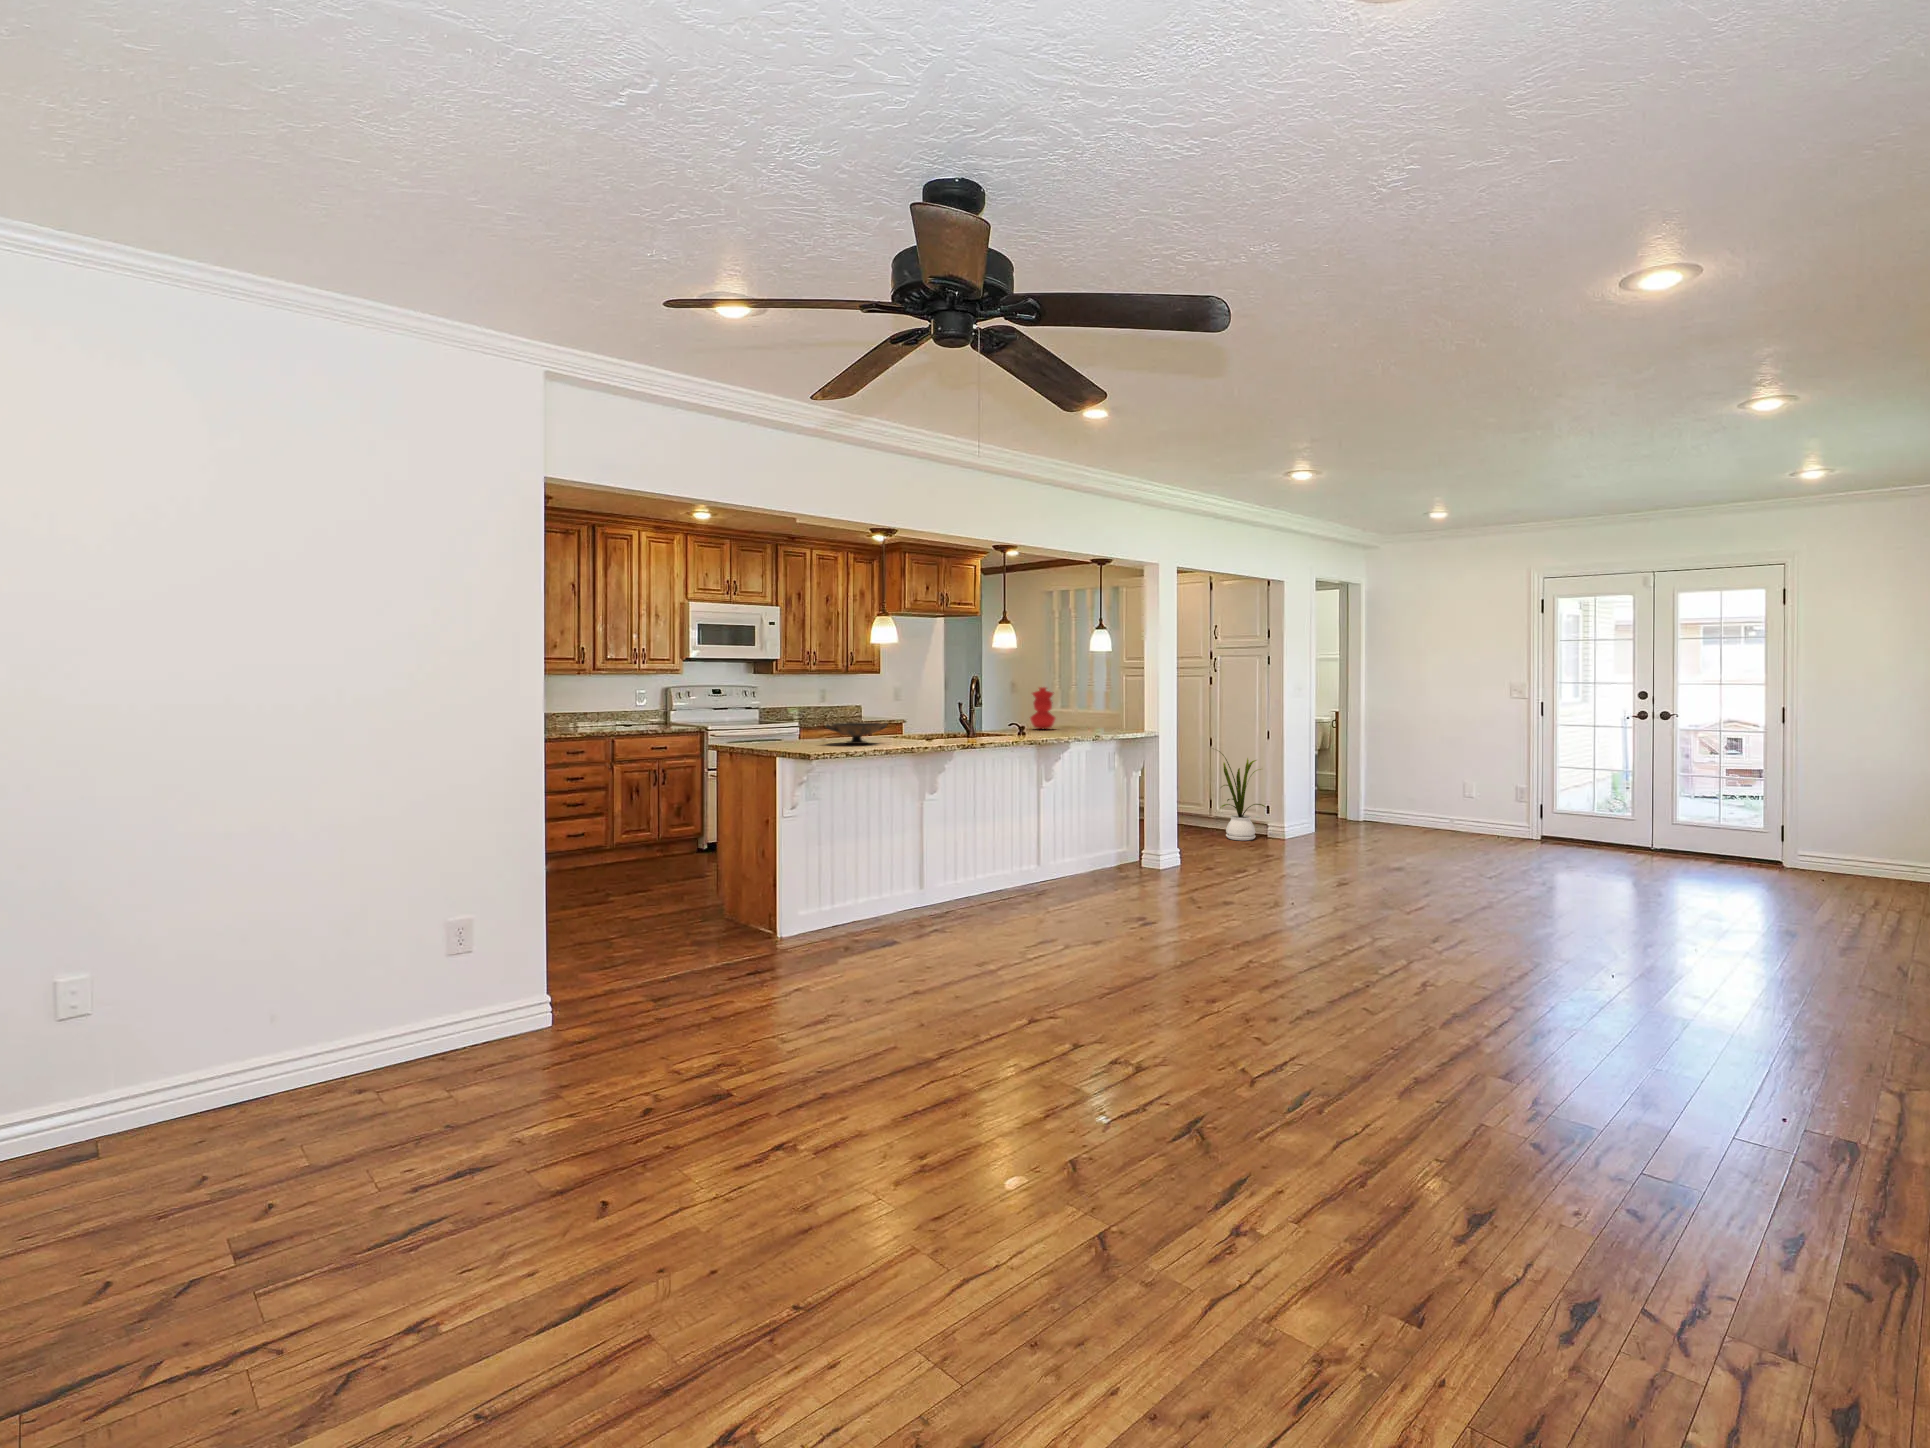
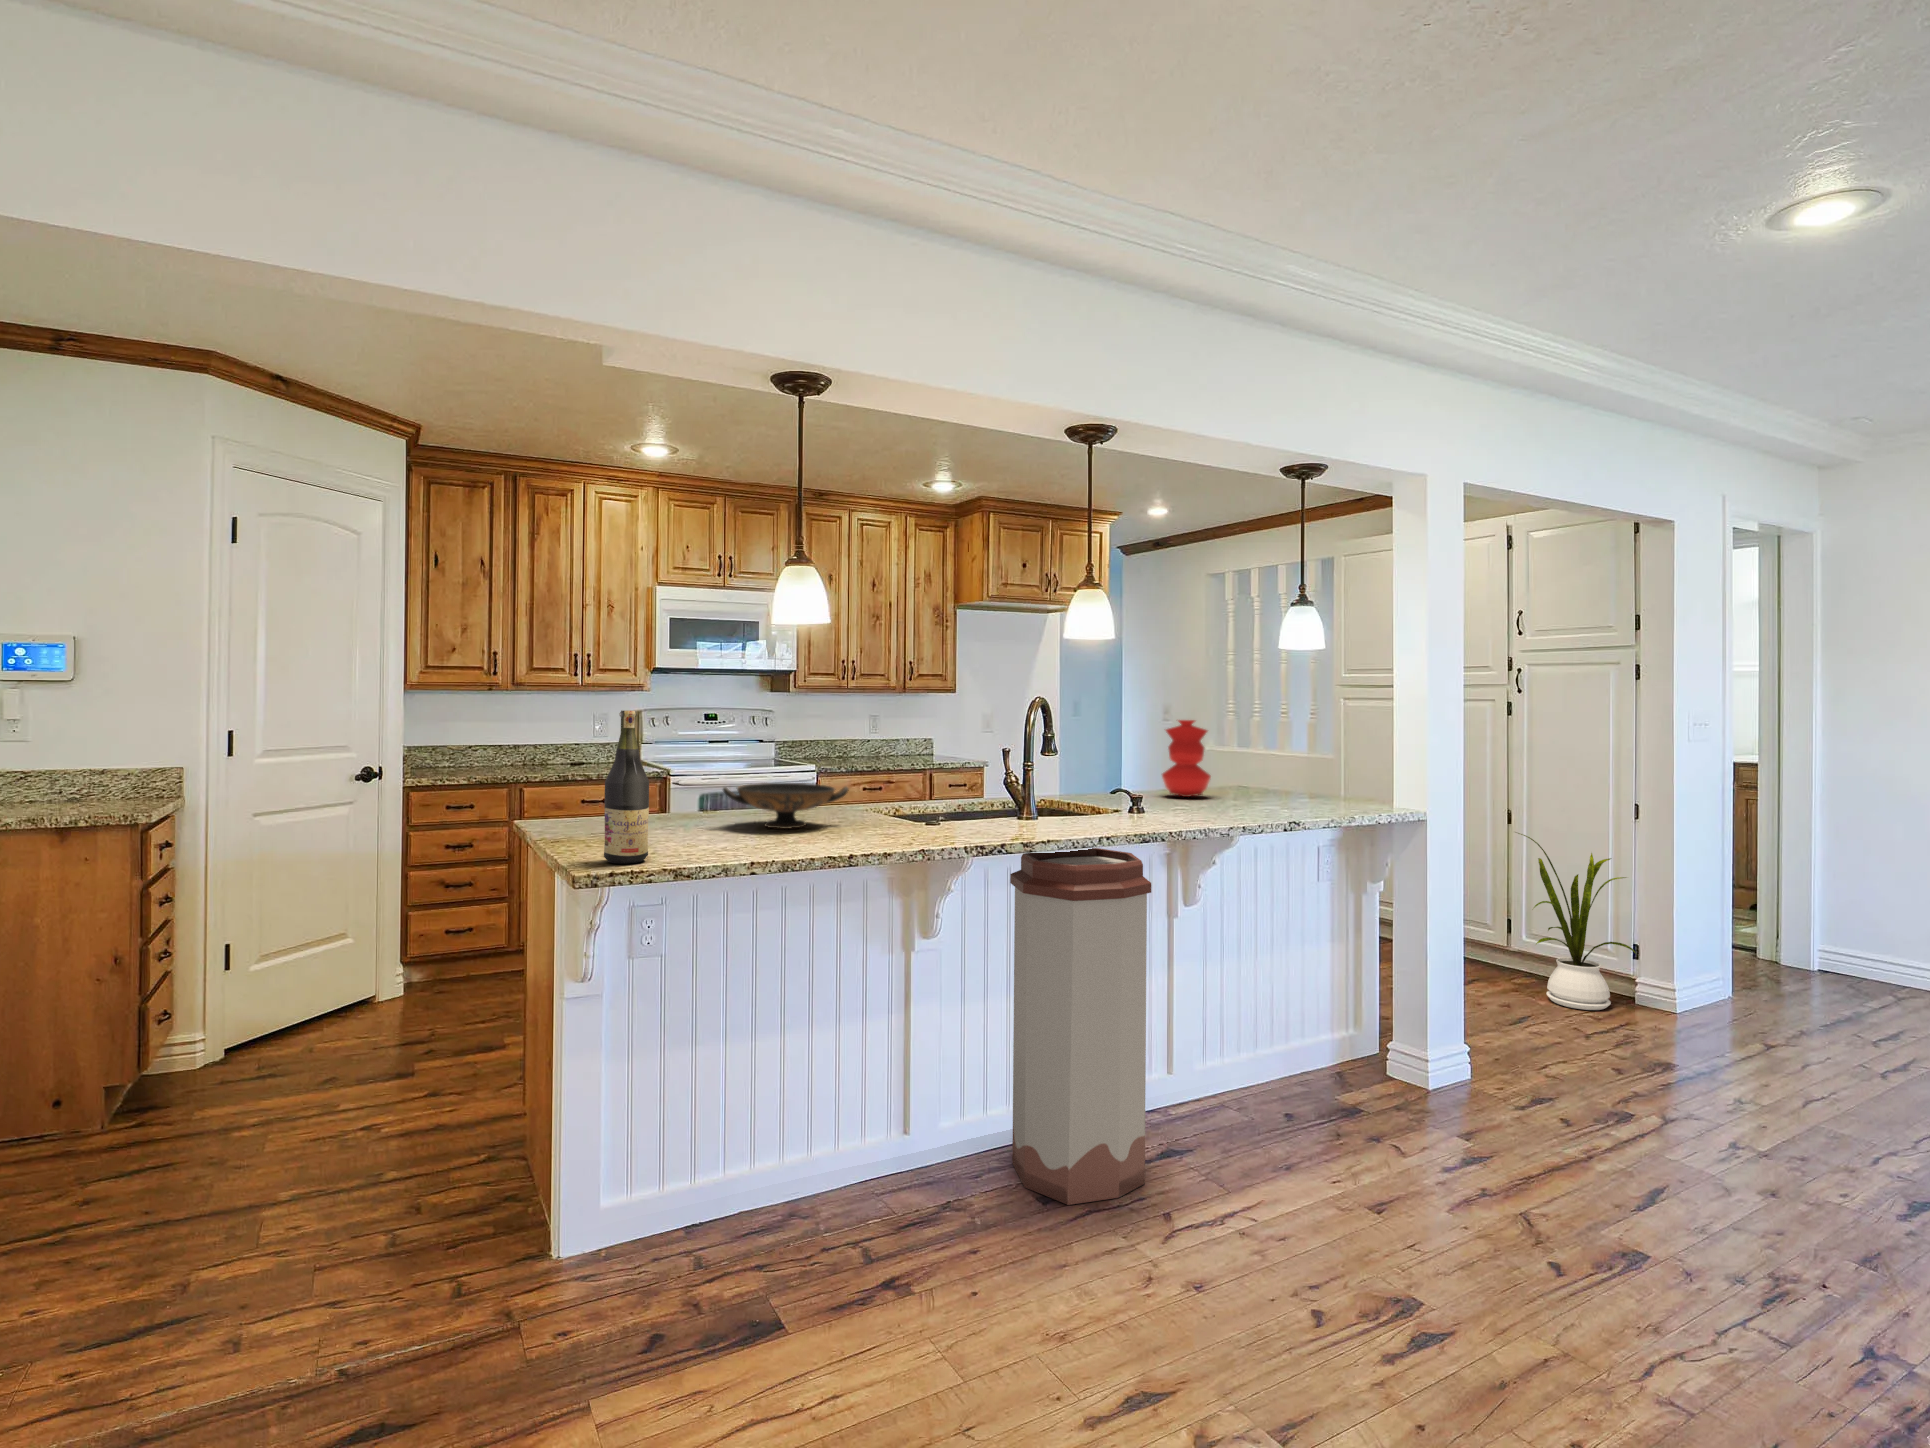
wine bottle: none [804,685,825,755] -> present [604,710,649,864]
trash can: none [970,751,1038,914] -> present [1010,848,1151,1205]

